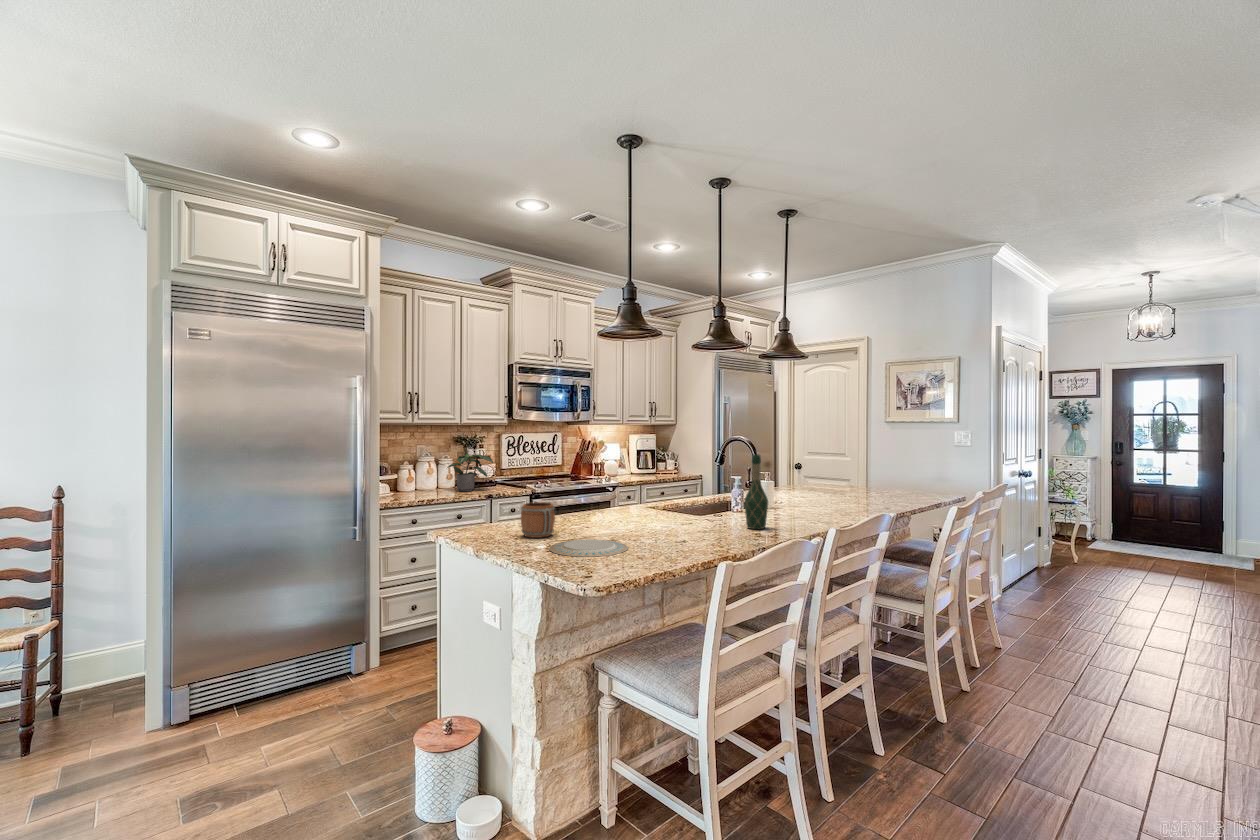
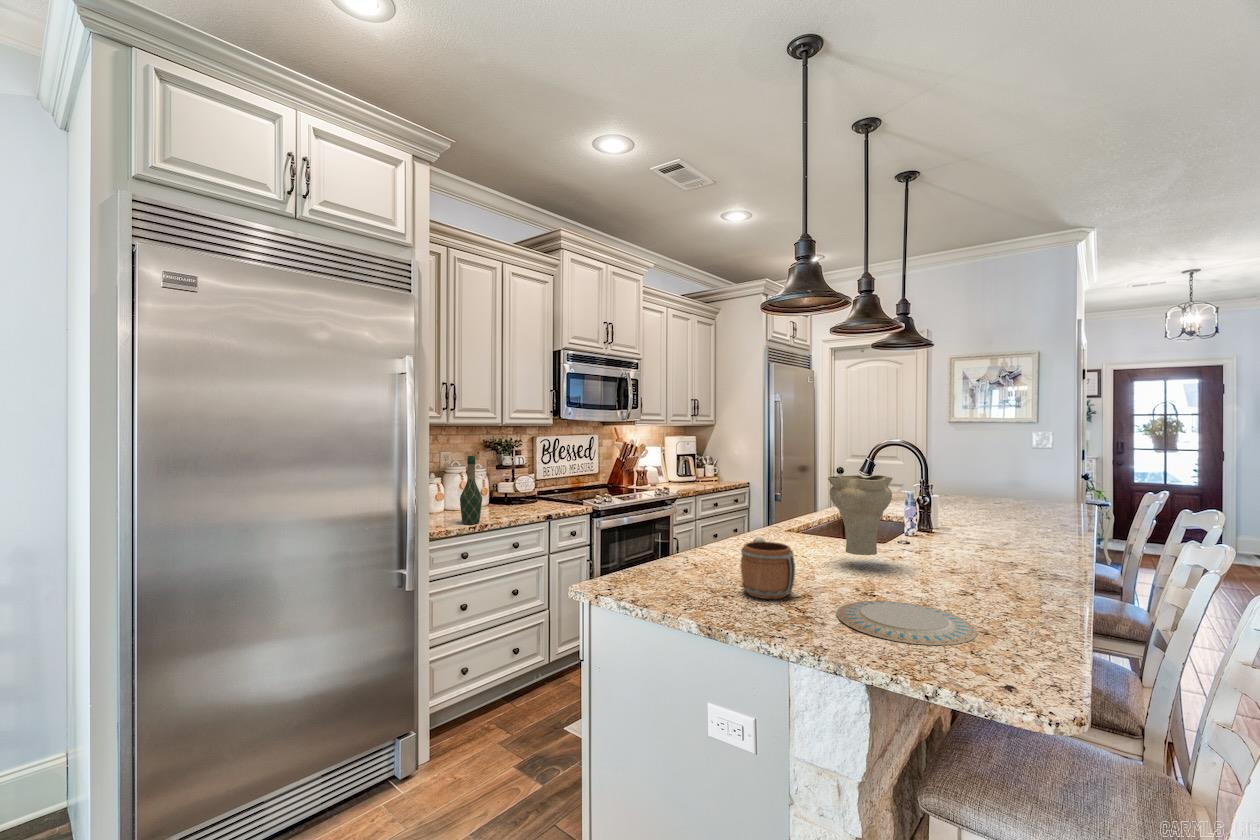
potted plant: present [447,453,493,491] -> none [490,461,551,511]
wine bottle: present [744,455,768,529] -> present [460,456,482,524]
vase: none [606,460,668,521] -> present [828,475,893,555]

